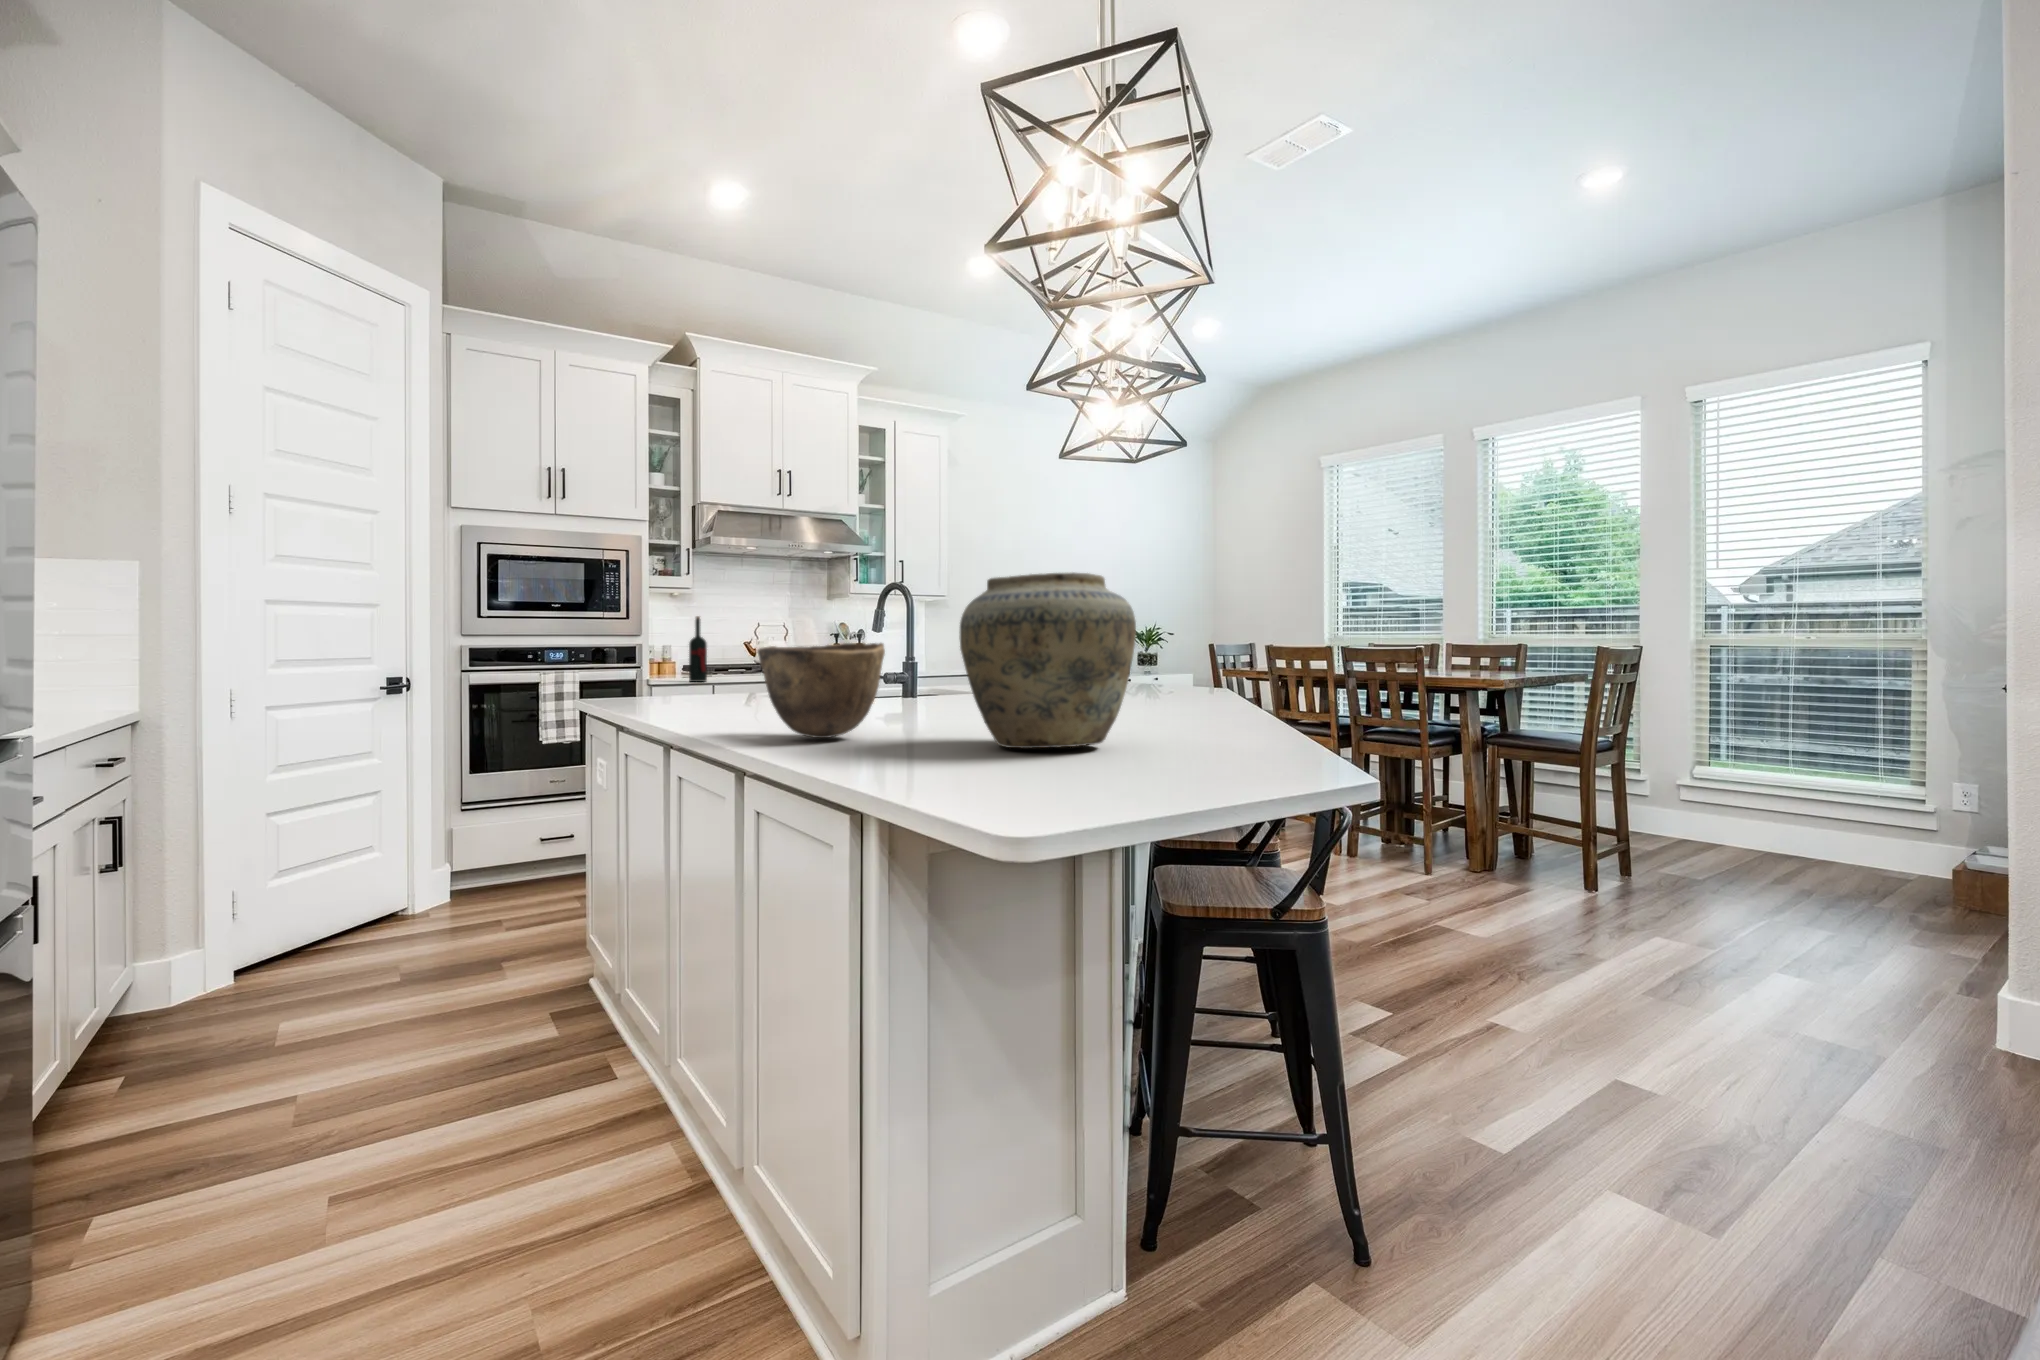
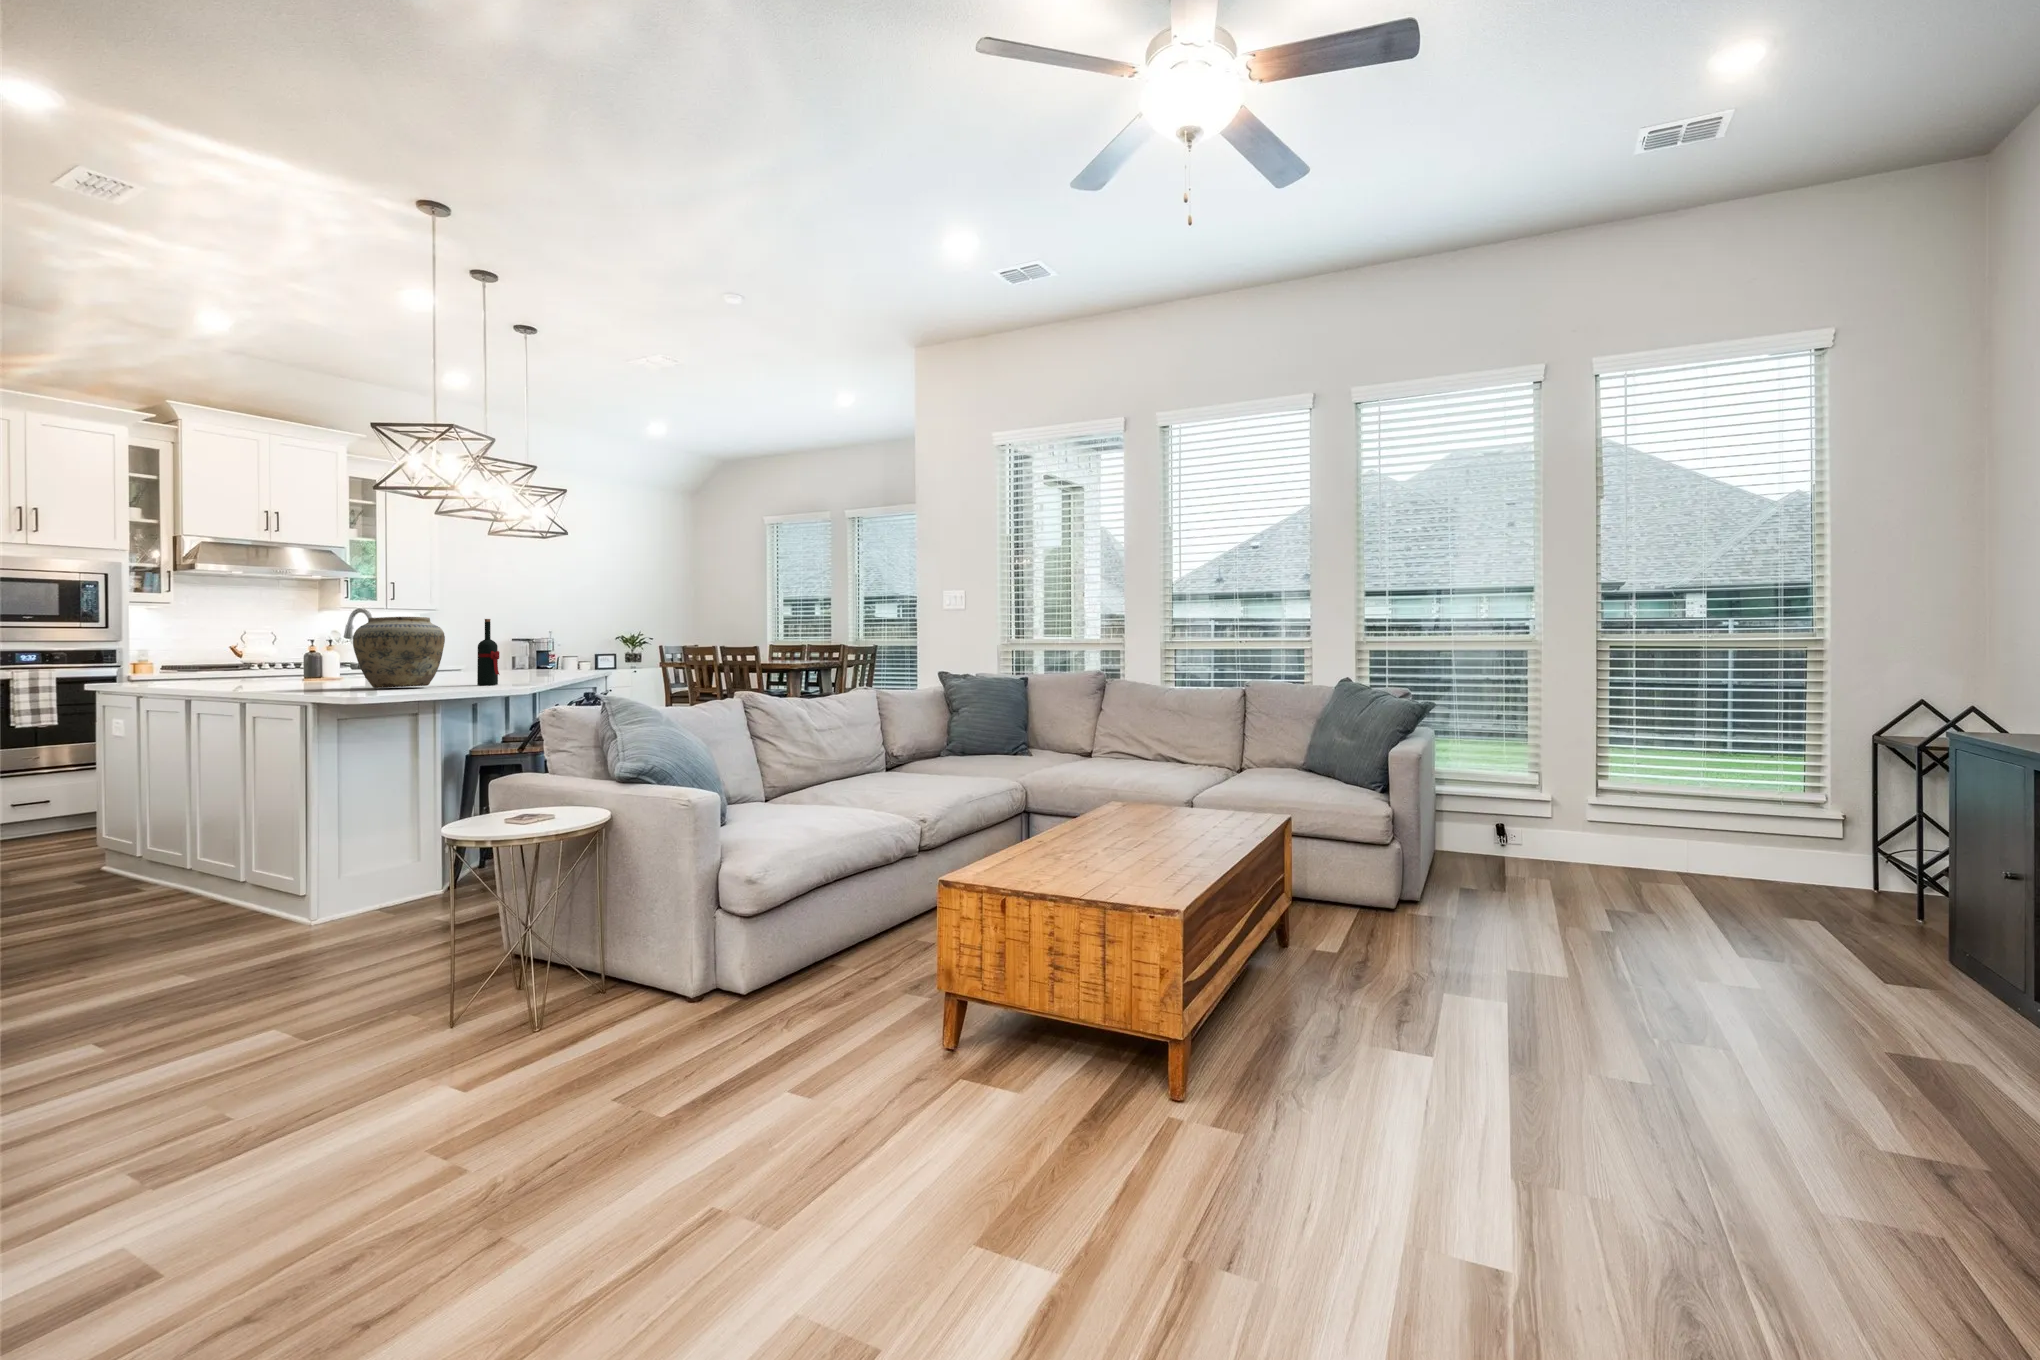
wine bottle: present [689,616,707,682] -> present [477,619,499,685]
bowl: present [758,643,885,738] -> none [239,645,317,689]

